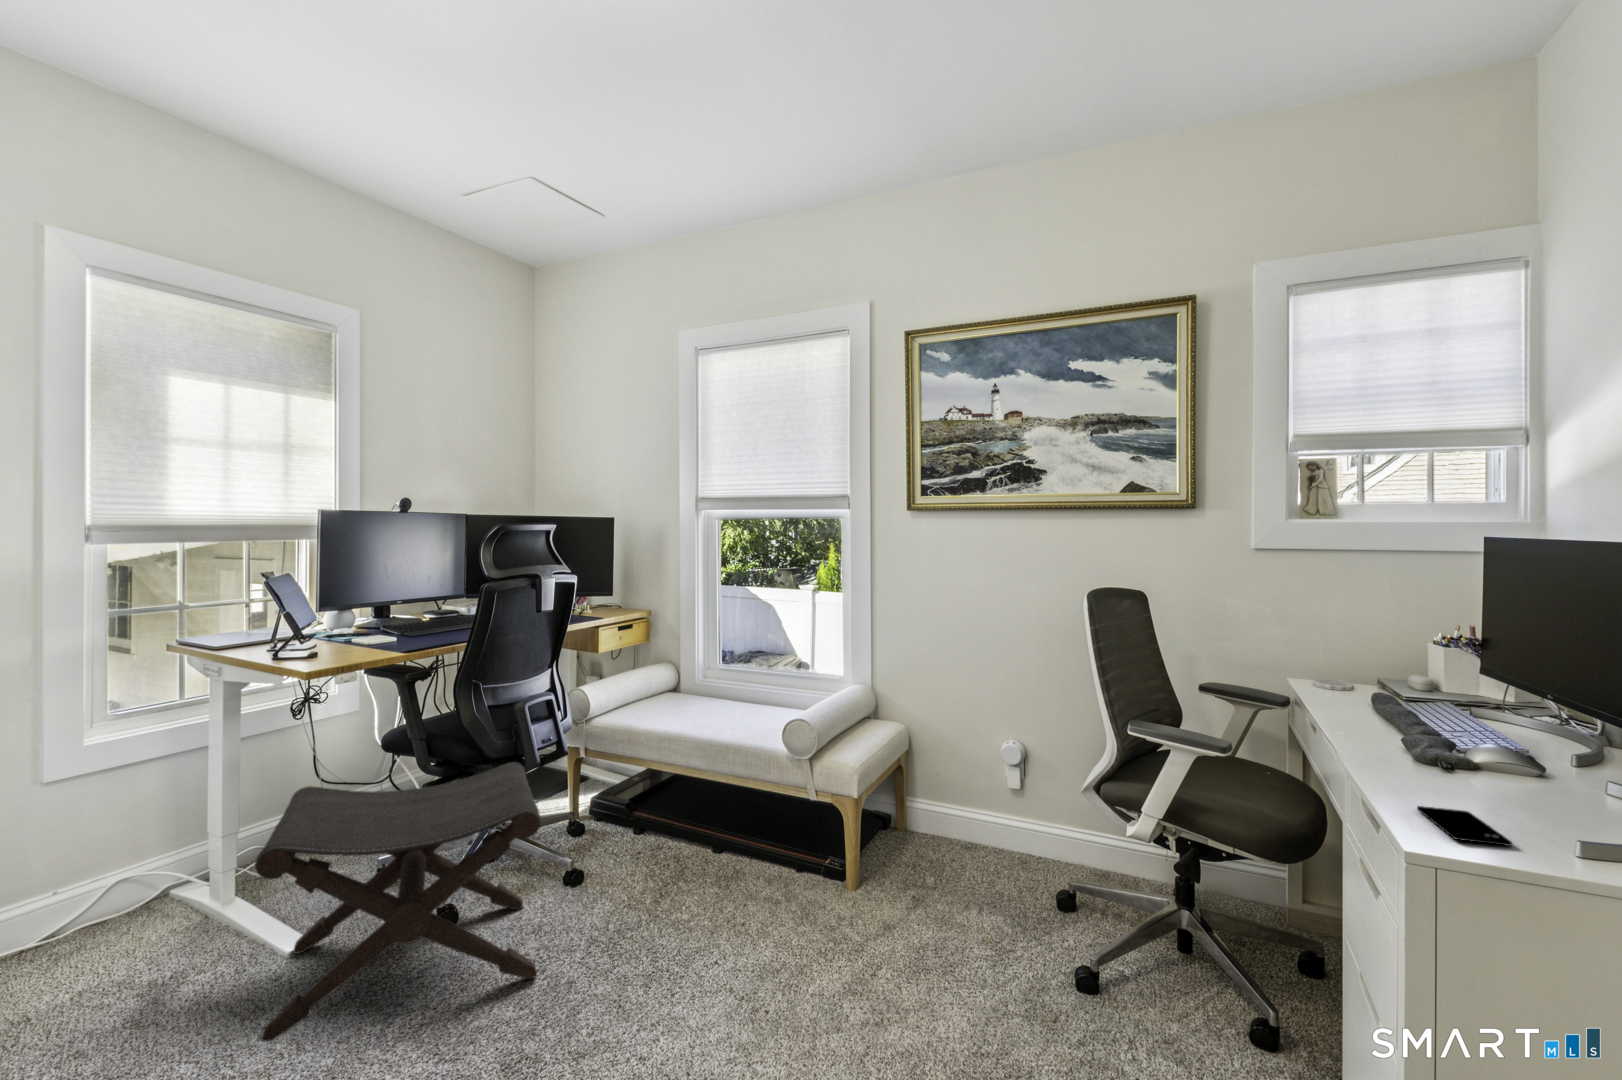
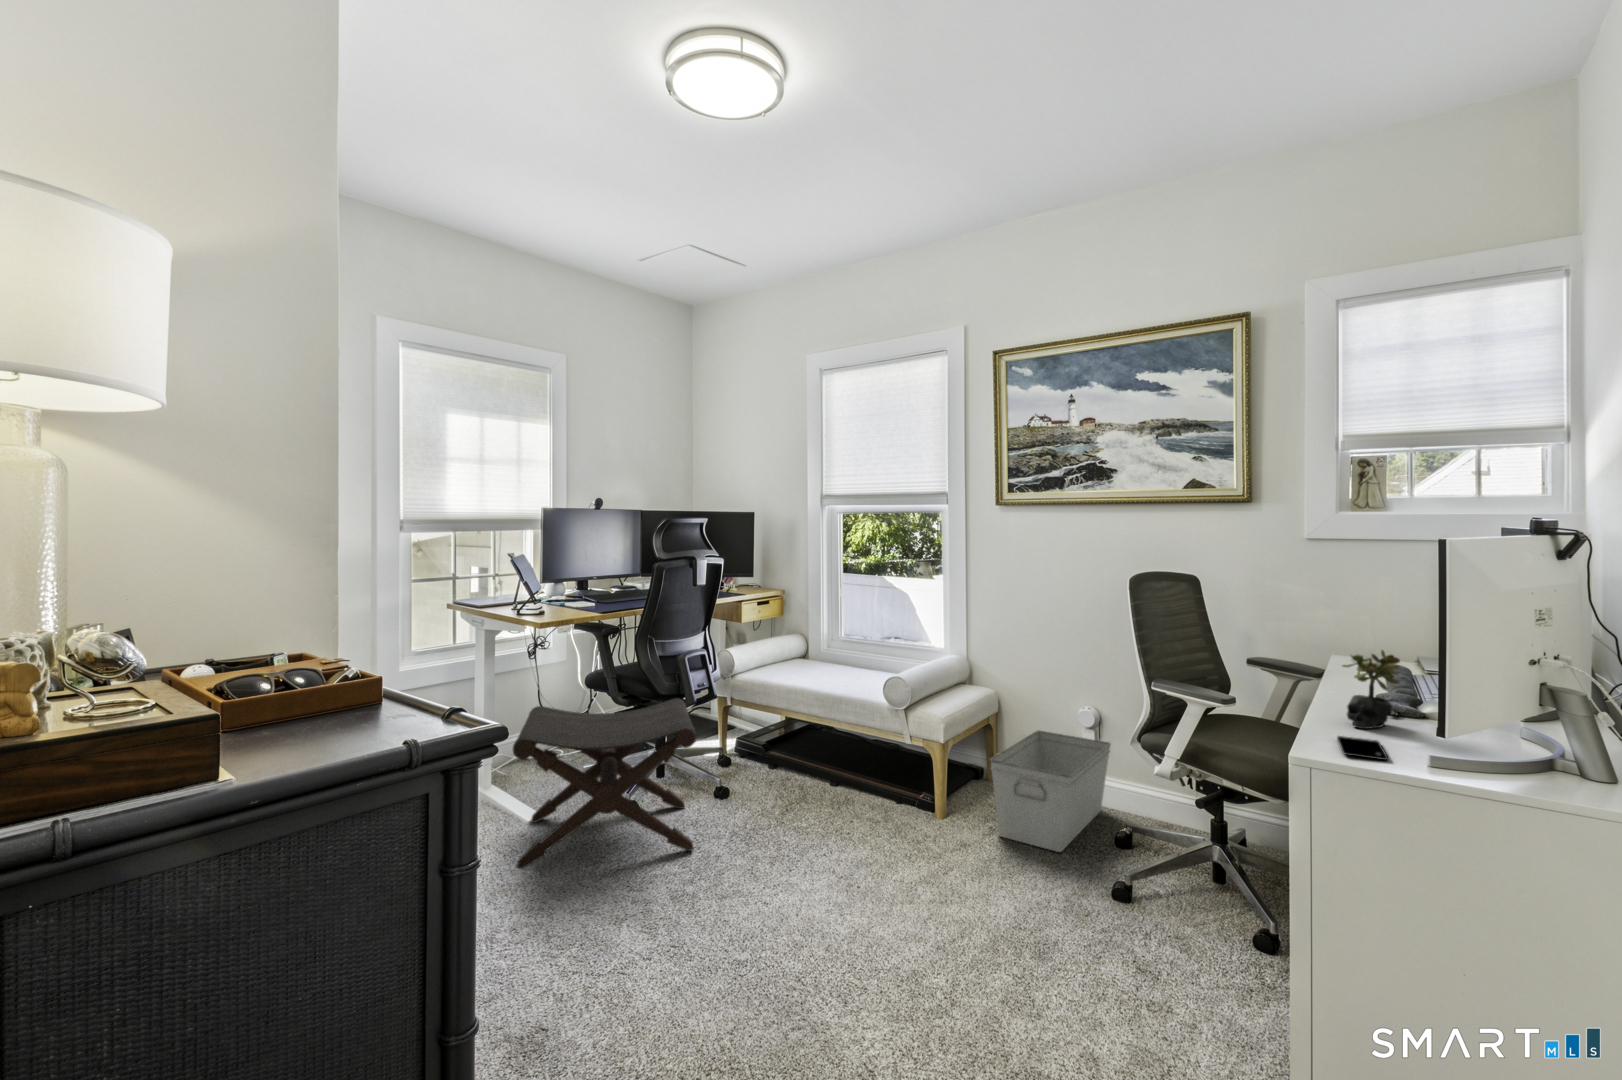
succulent plant: none [1391,689,1471,790] -> present [1343,650,1400,729]
storage bin: none [915,773,1043,928] -> present [990,731,1111,852]

